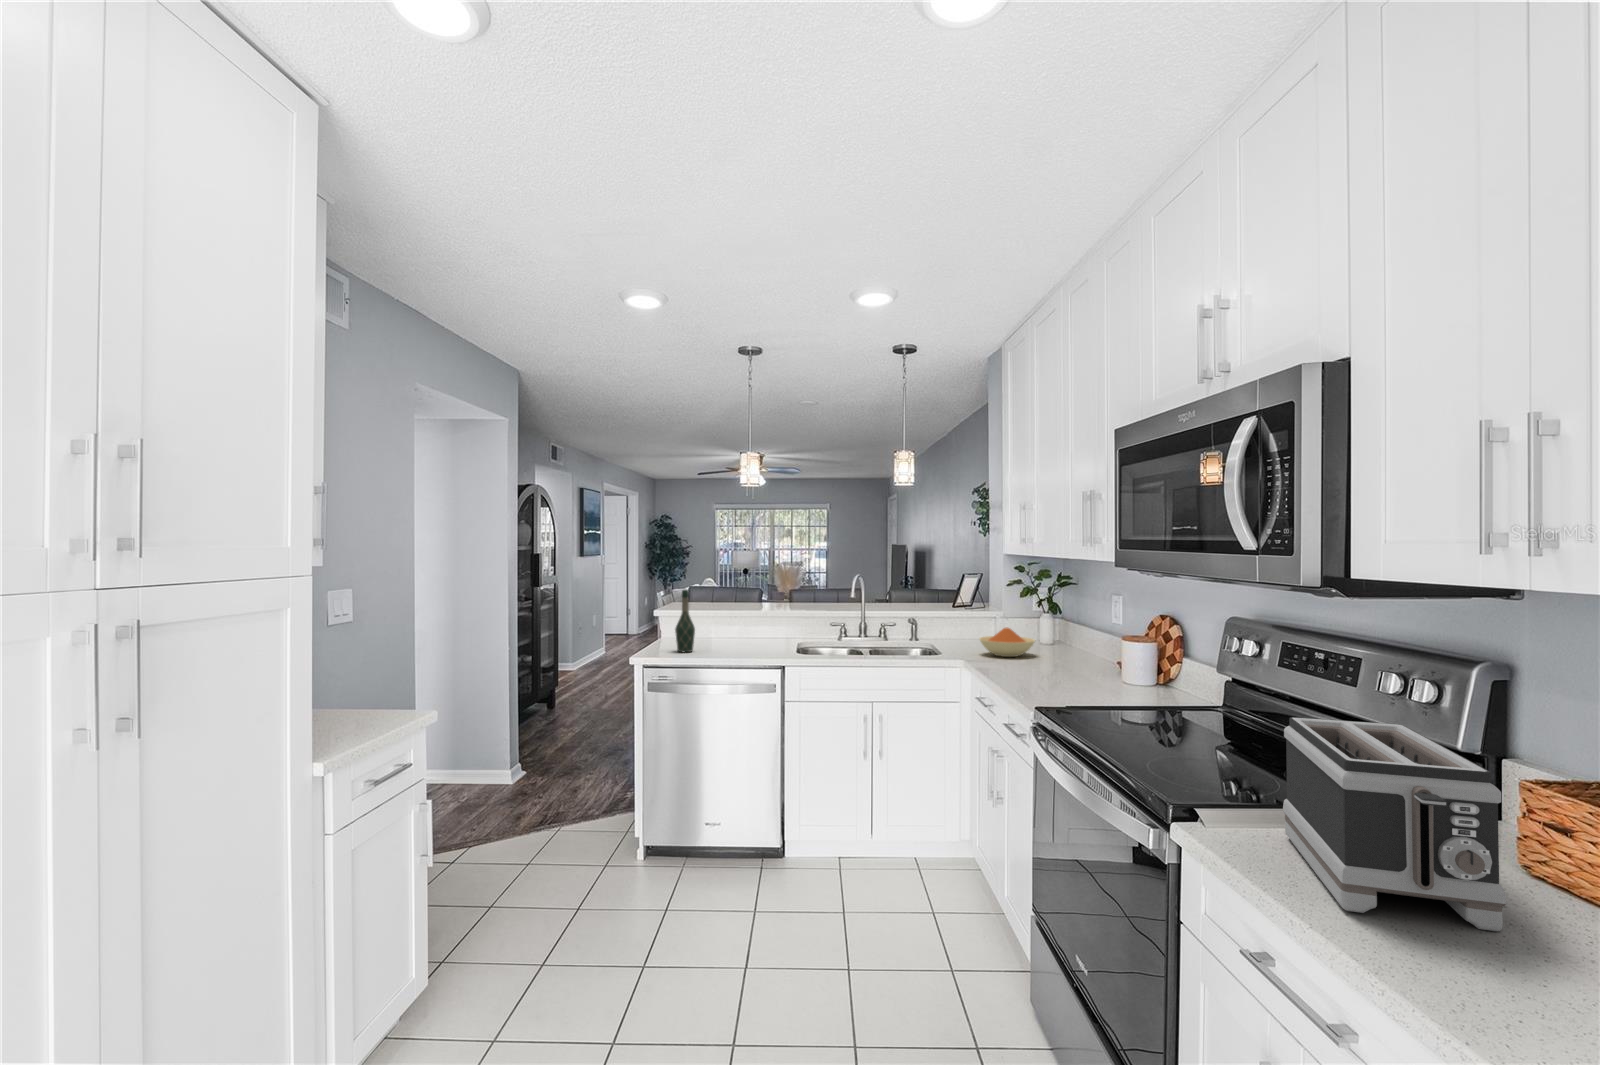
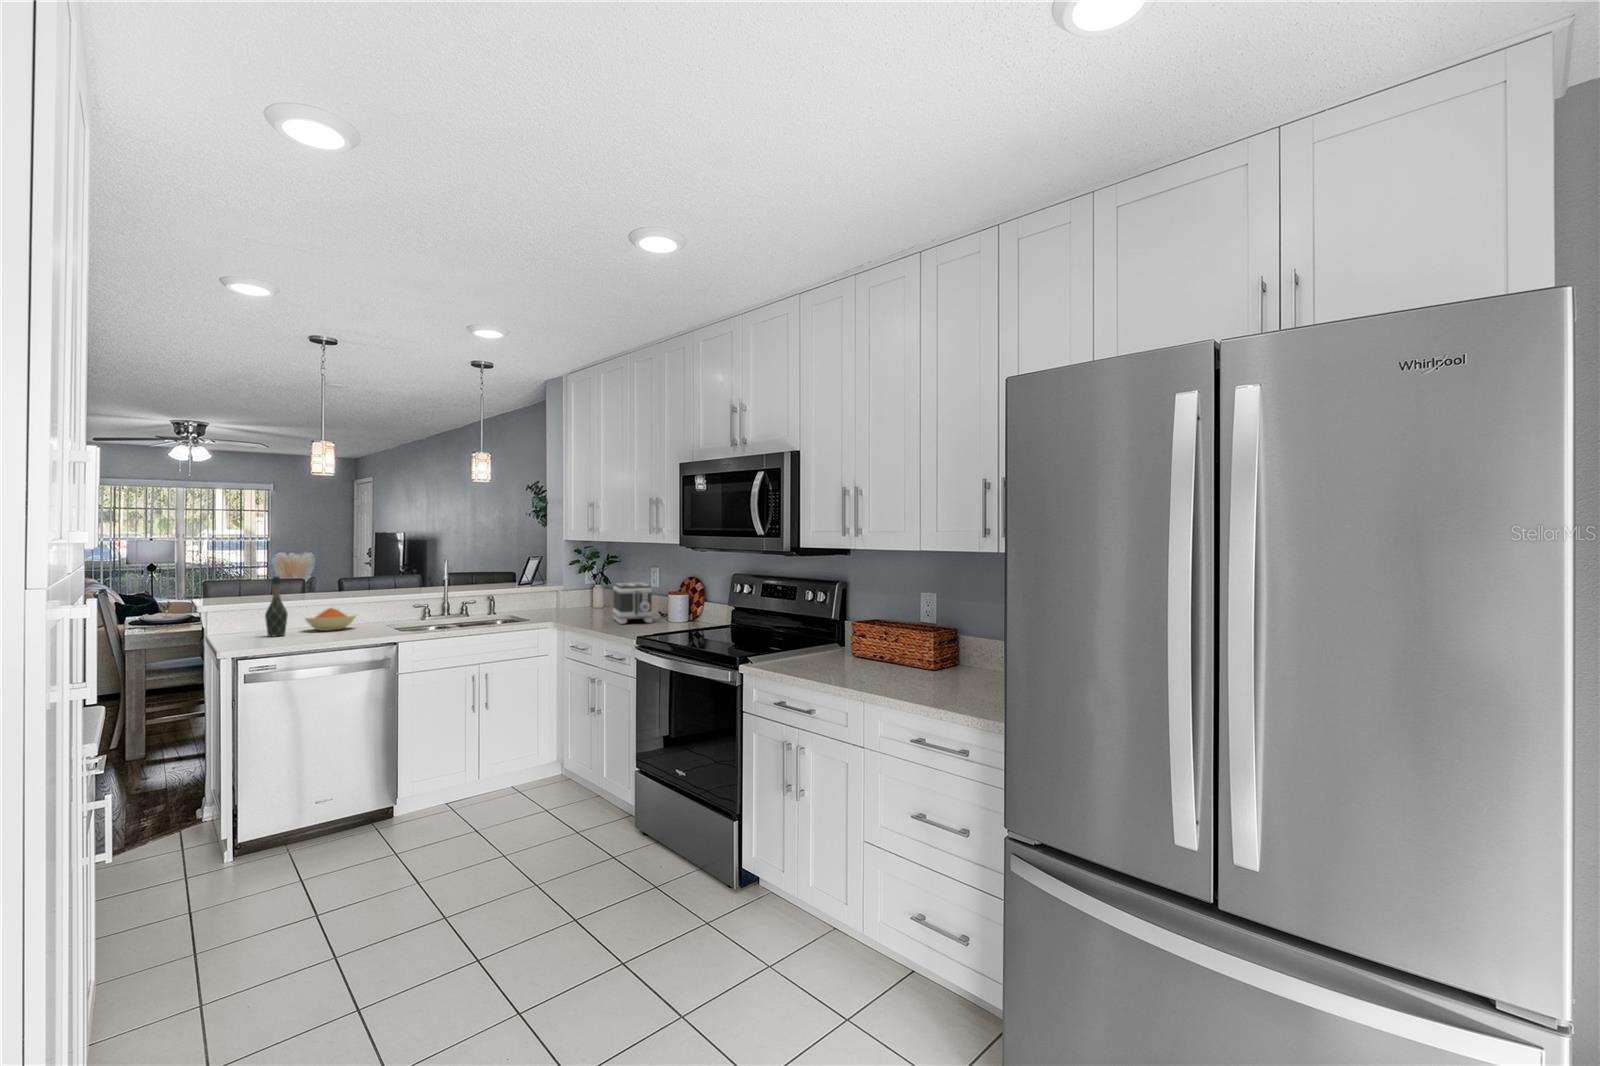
bowl: present [980,627,1035,657] -> present [305,606,356,631]
toaster: present [1283,717,1507,931] -> present [612,583,653,624]

